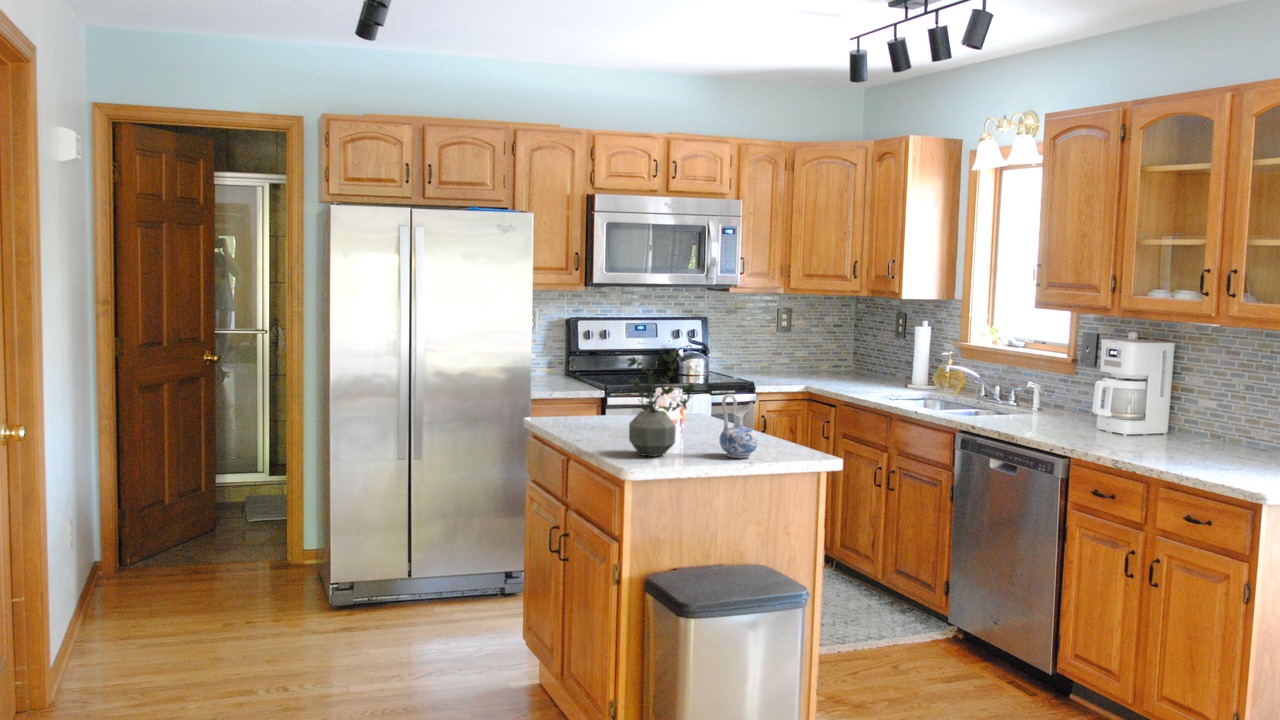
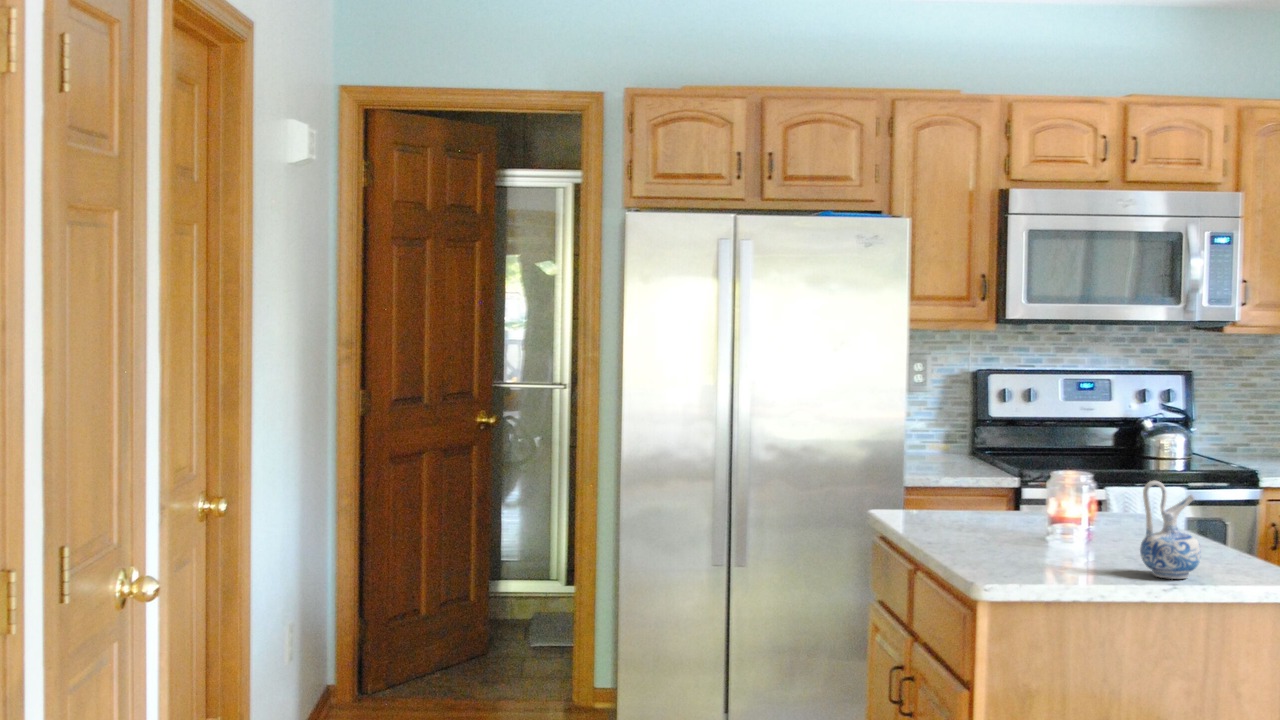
potted plant: present [627,351,694,457] -> none [997,413,1098,570]

